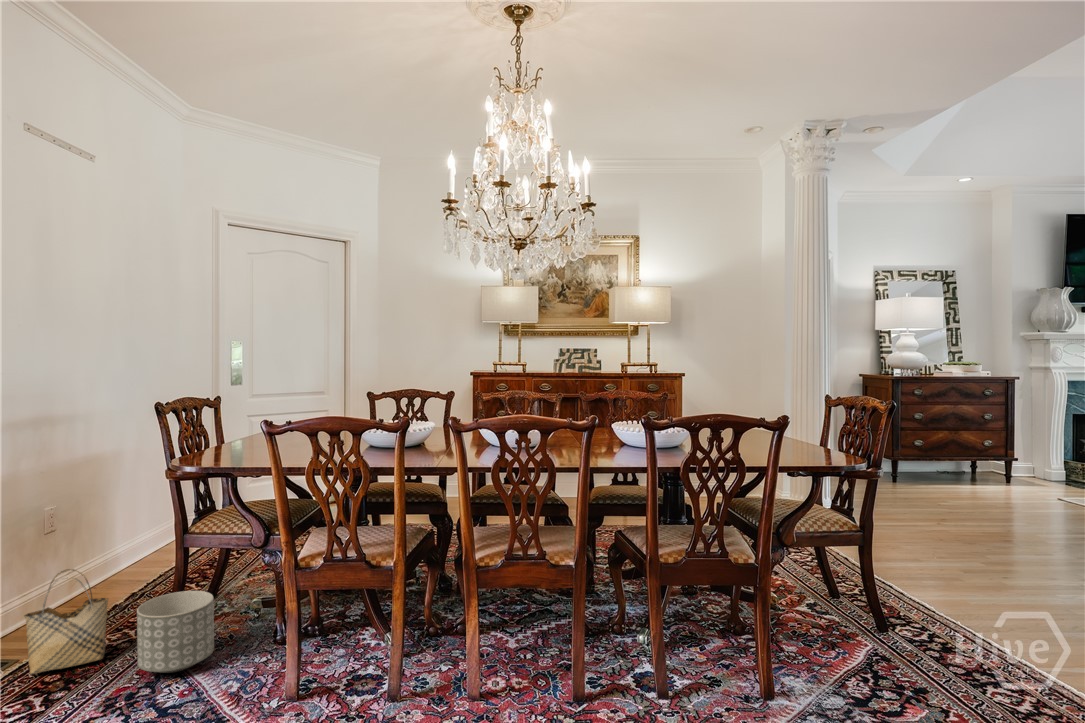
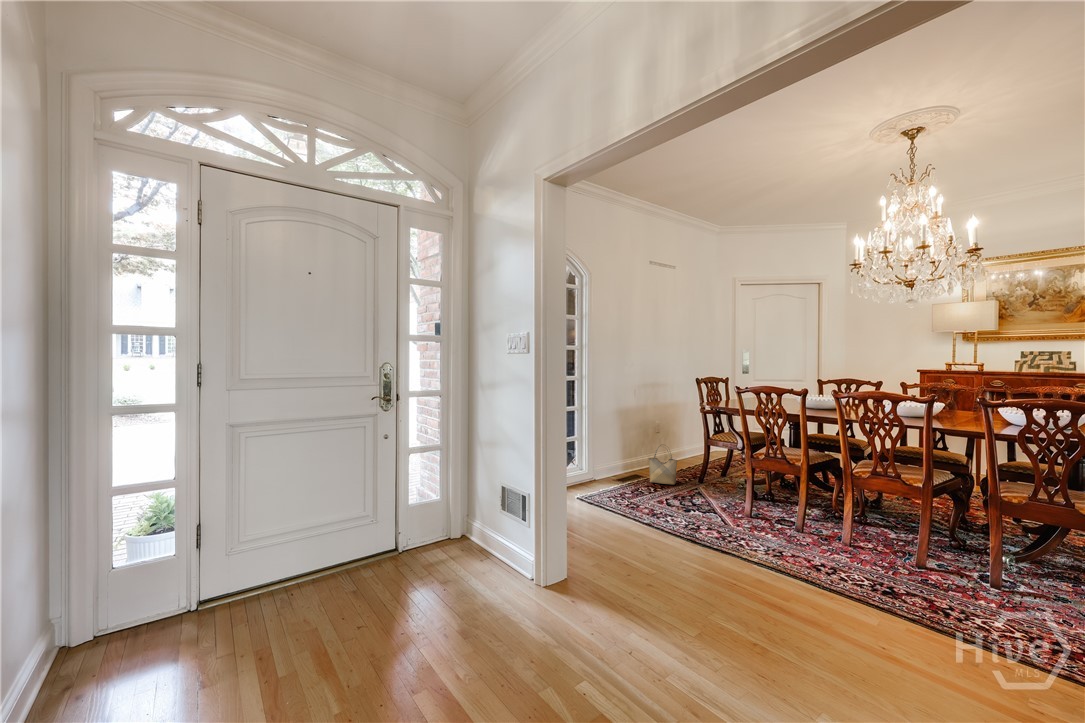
planter: present [137,591,214,673] -> none [686,463,718,496]

